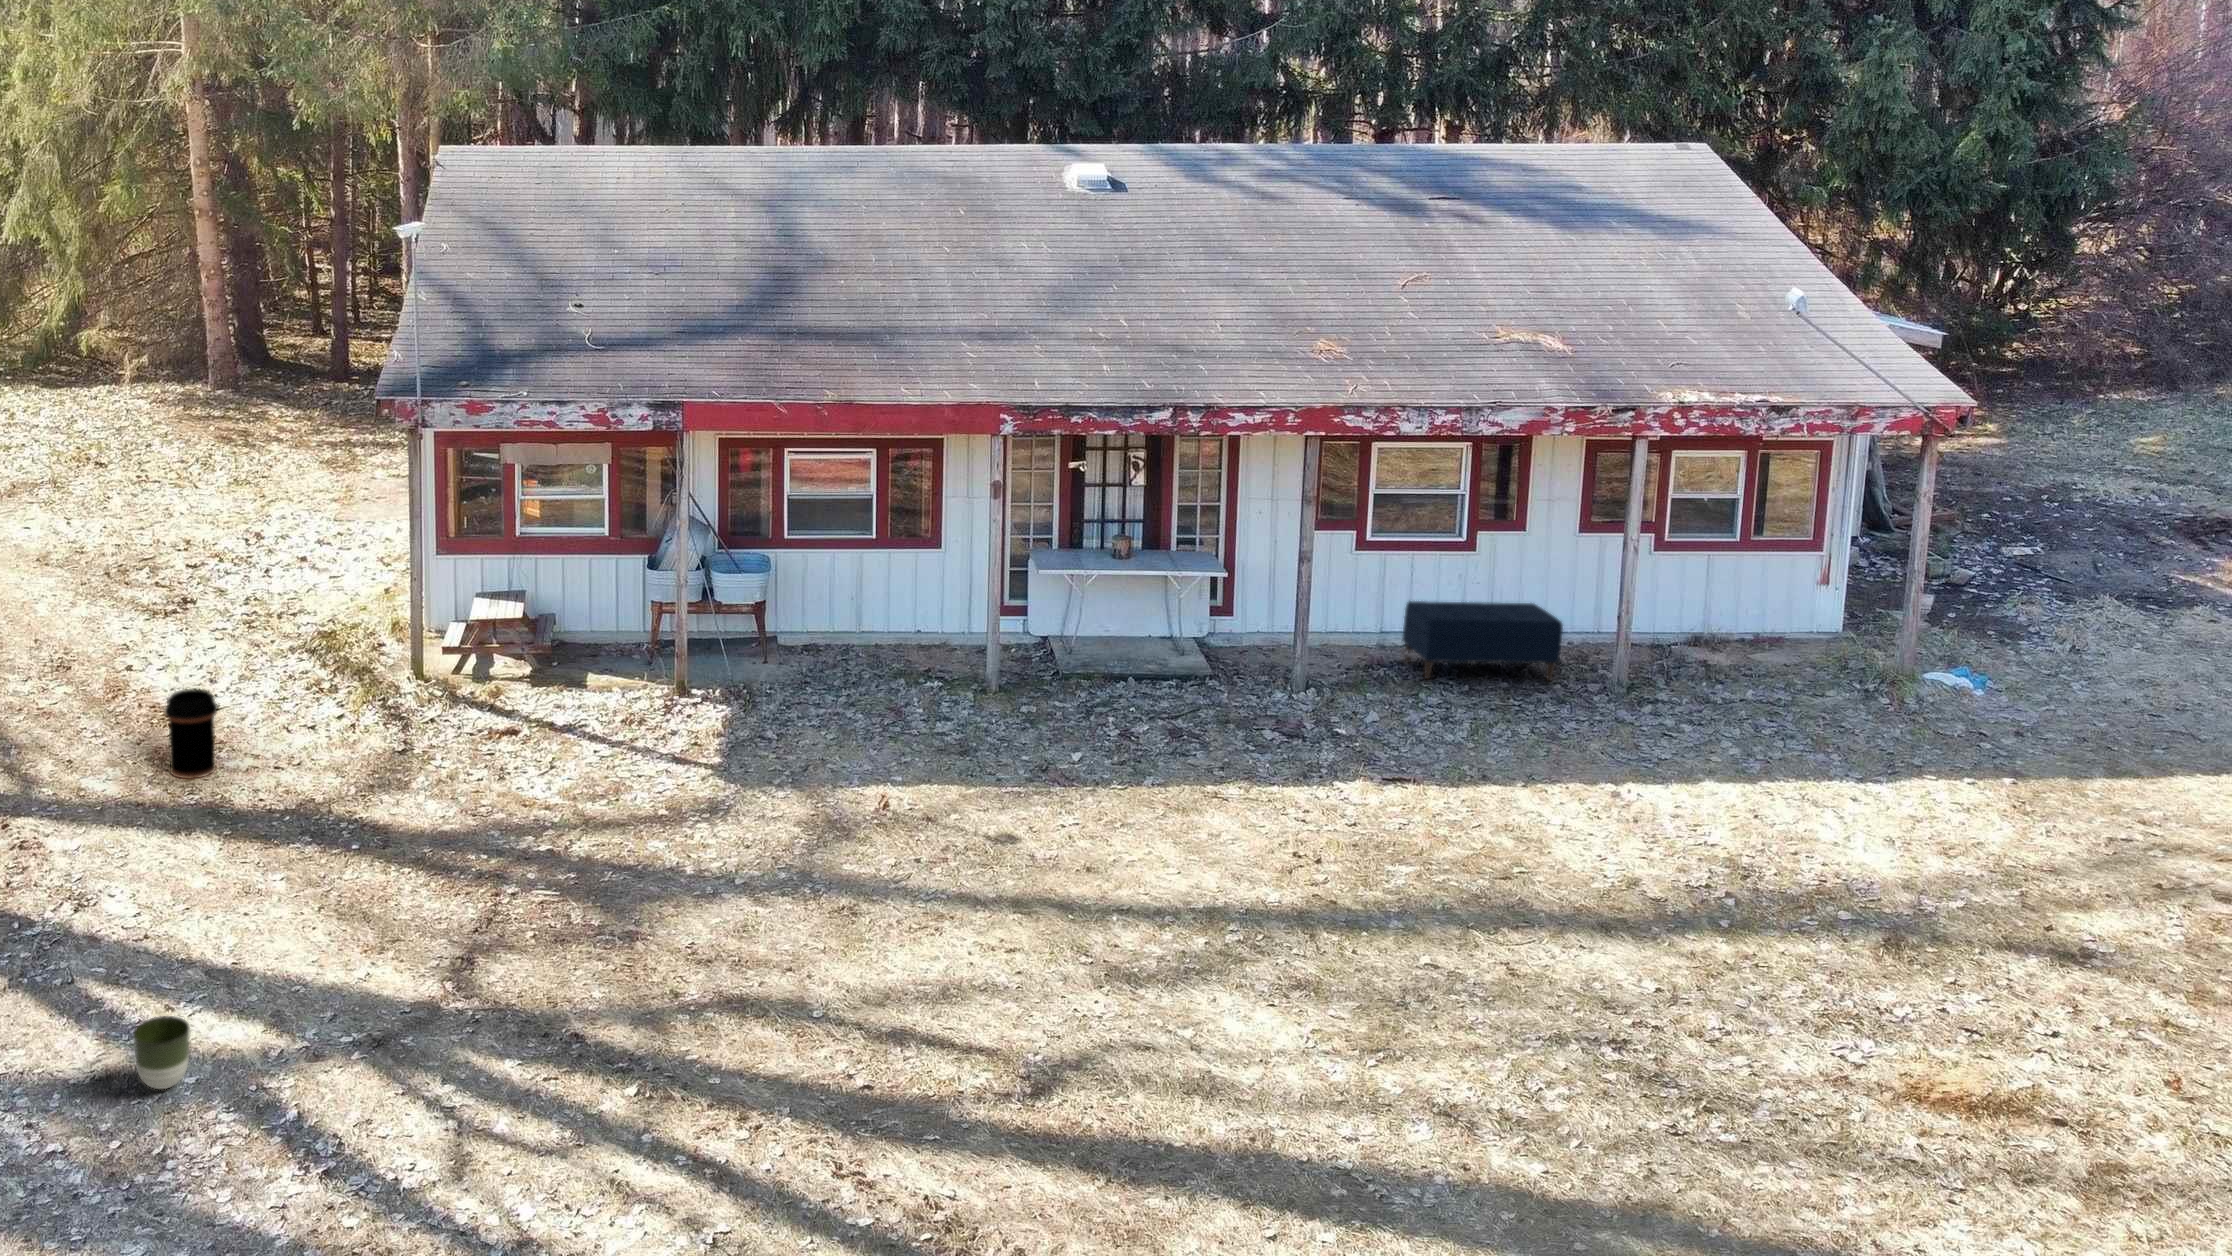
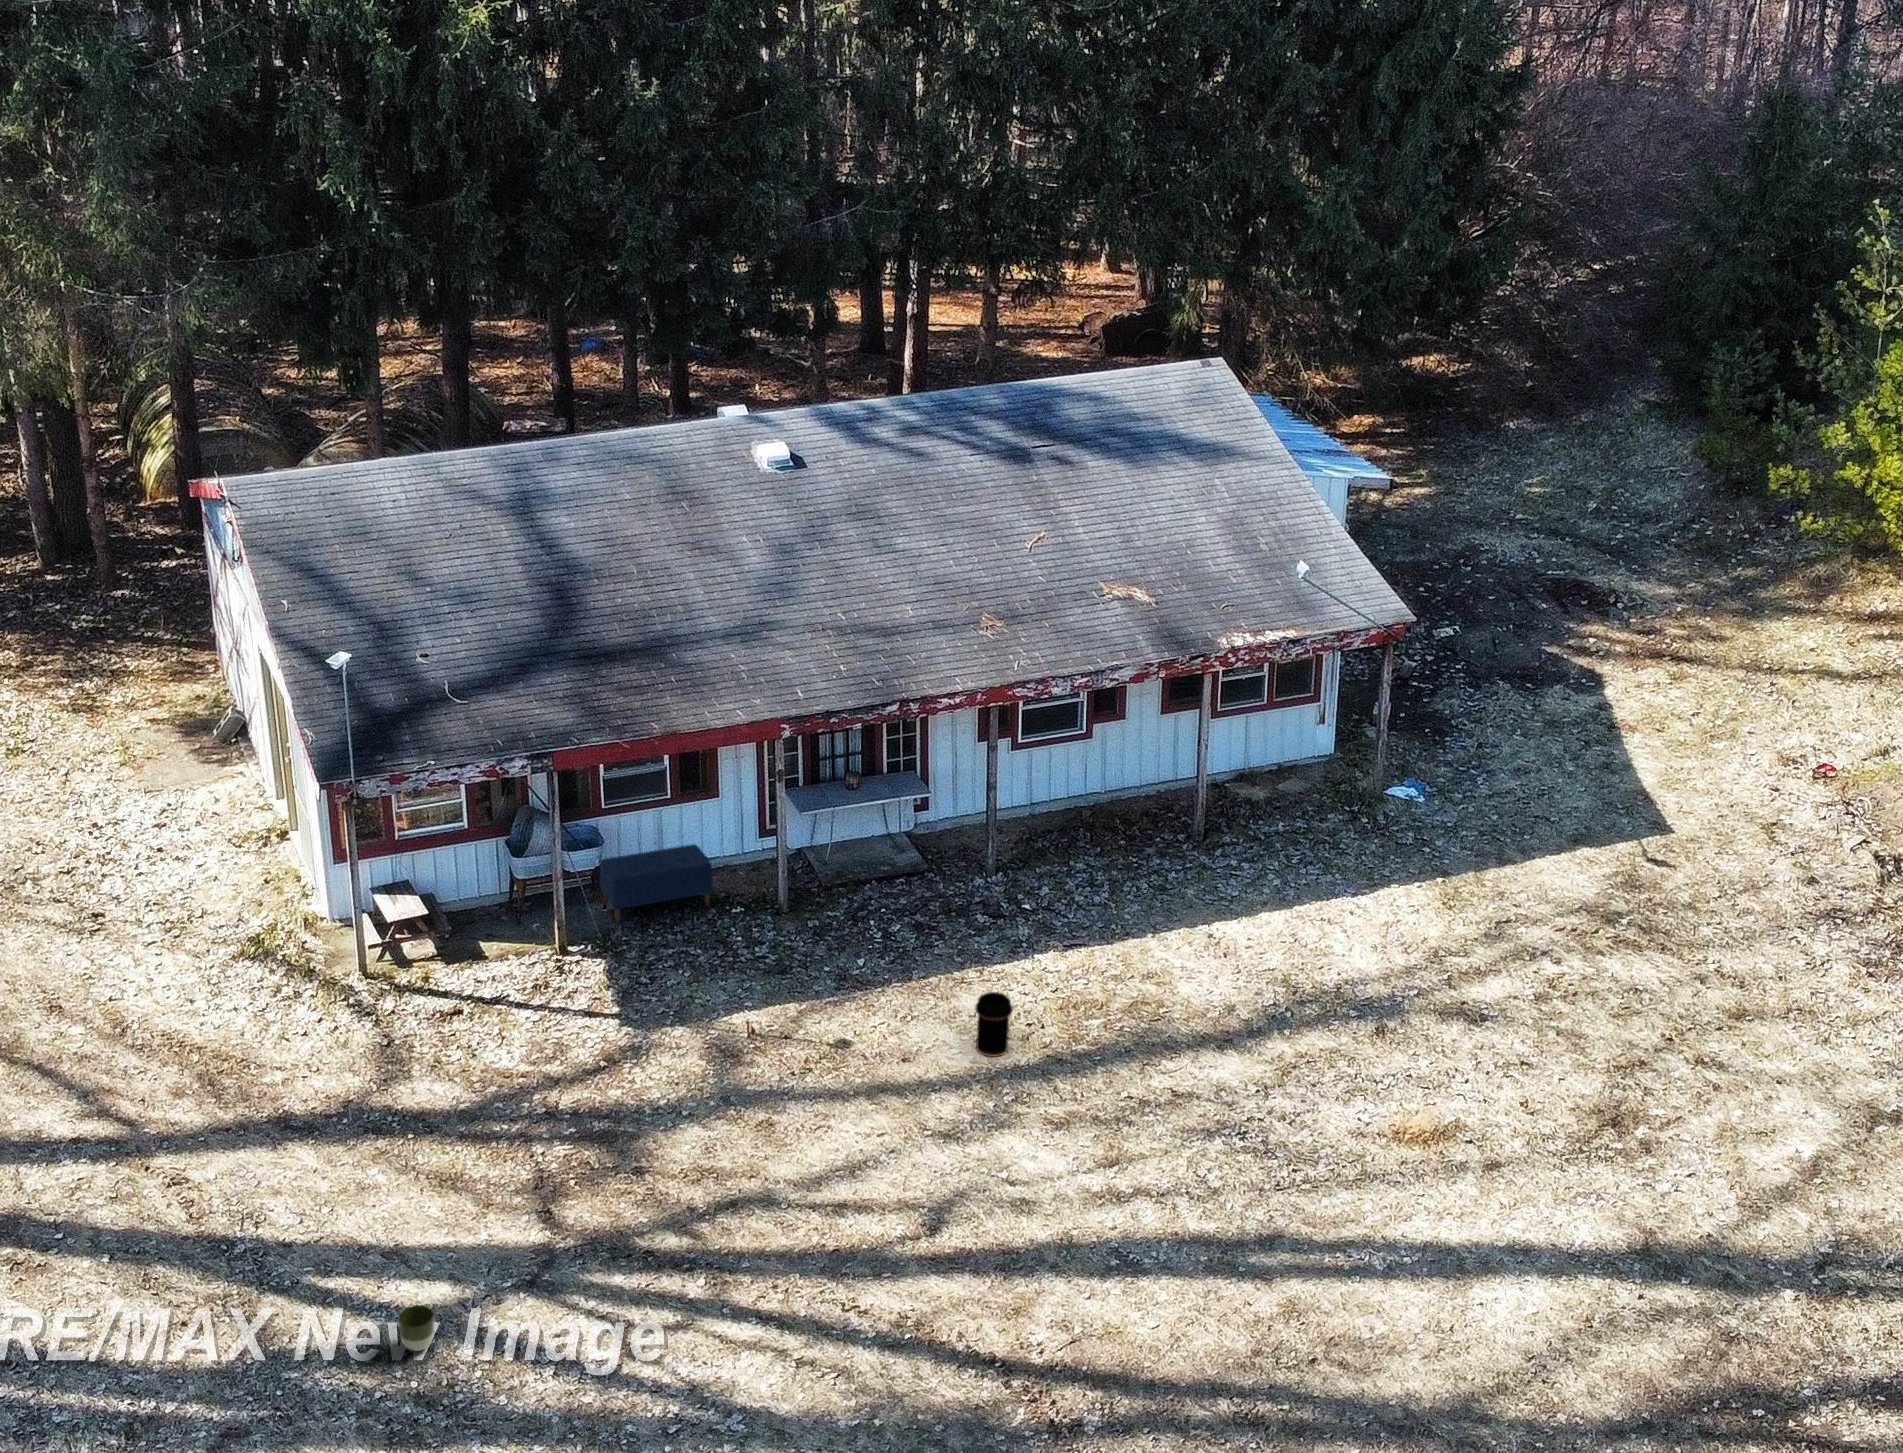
bench: present [1403,601,1563,681] -> present [600,844,713,921]
trash can: present [165,689,218,779] -> present [975,992,1013,1057]

